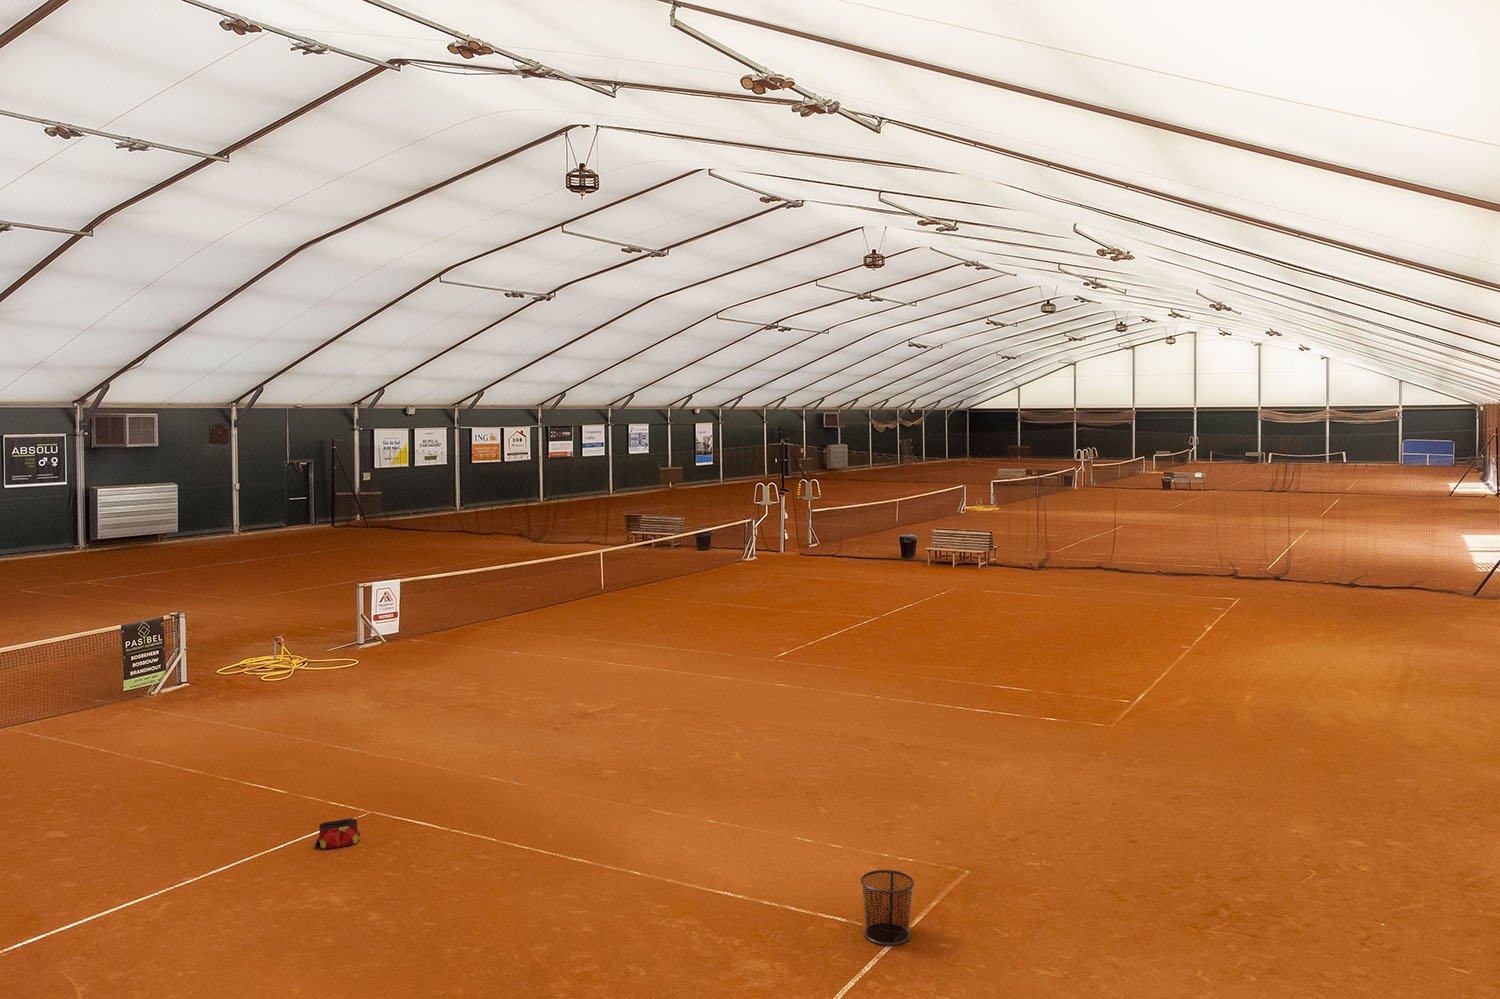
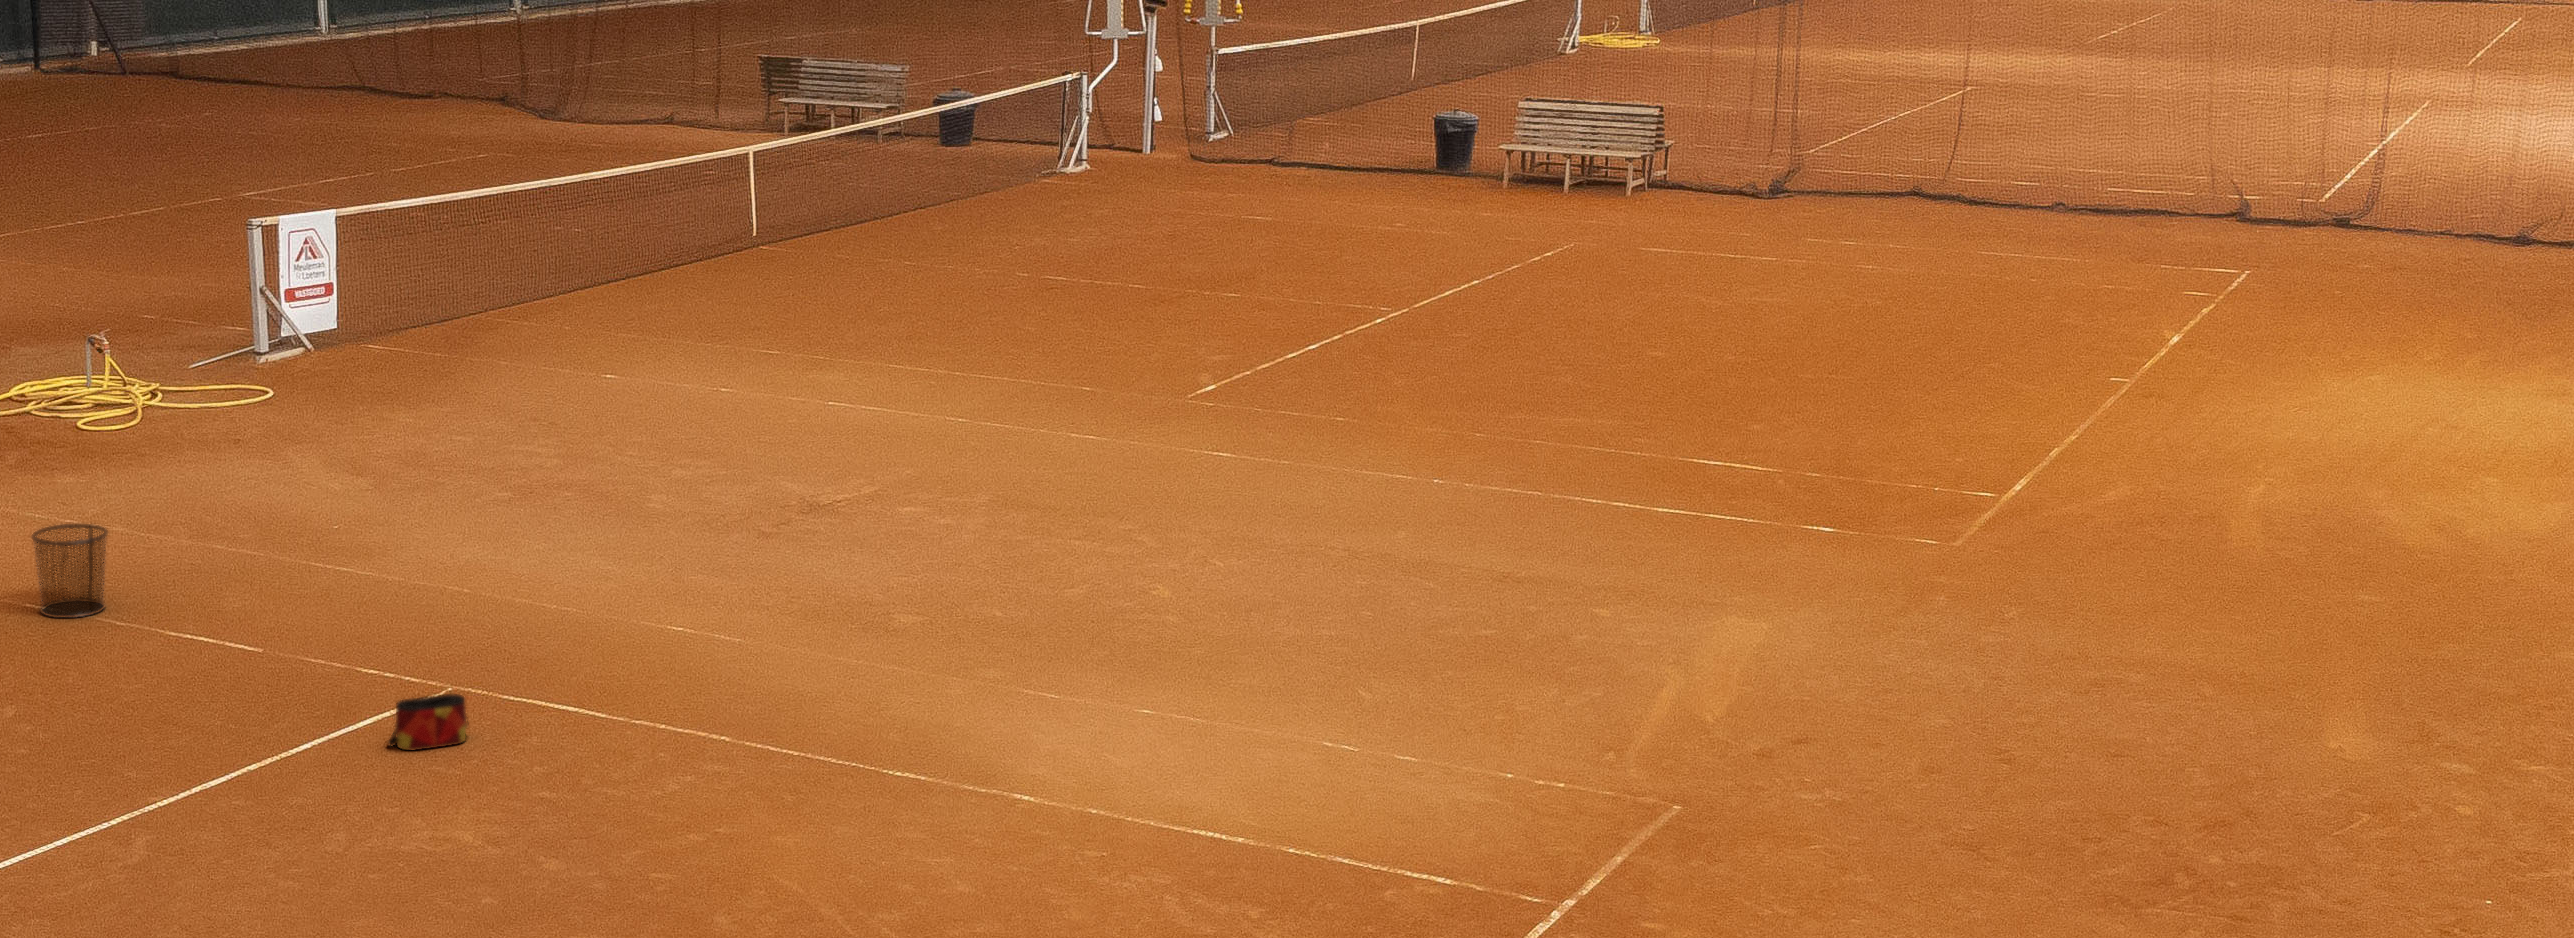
waste bin: present [861,870,914,945] -> present [32,524,108,618]

